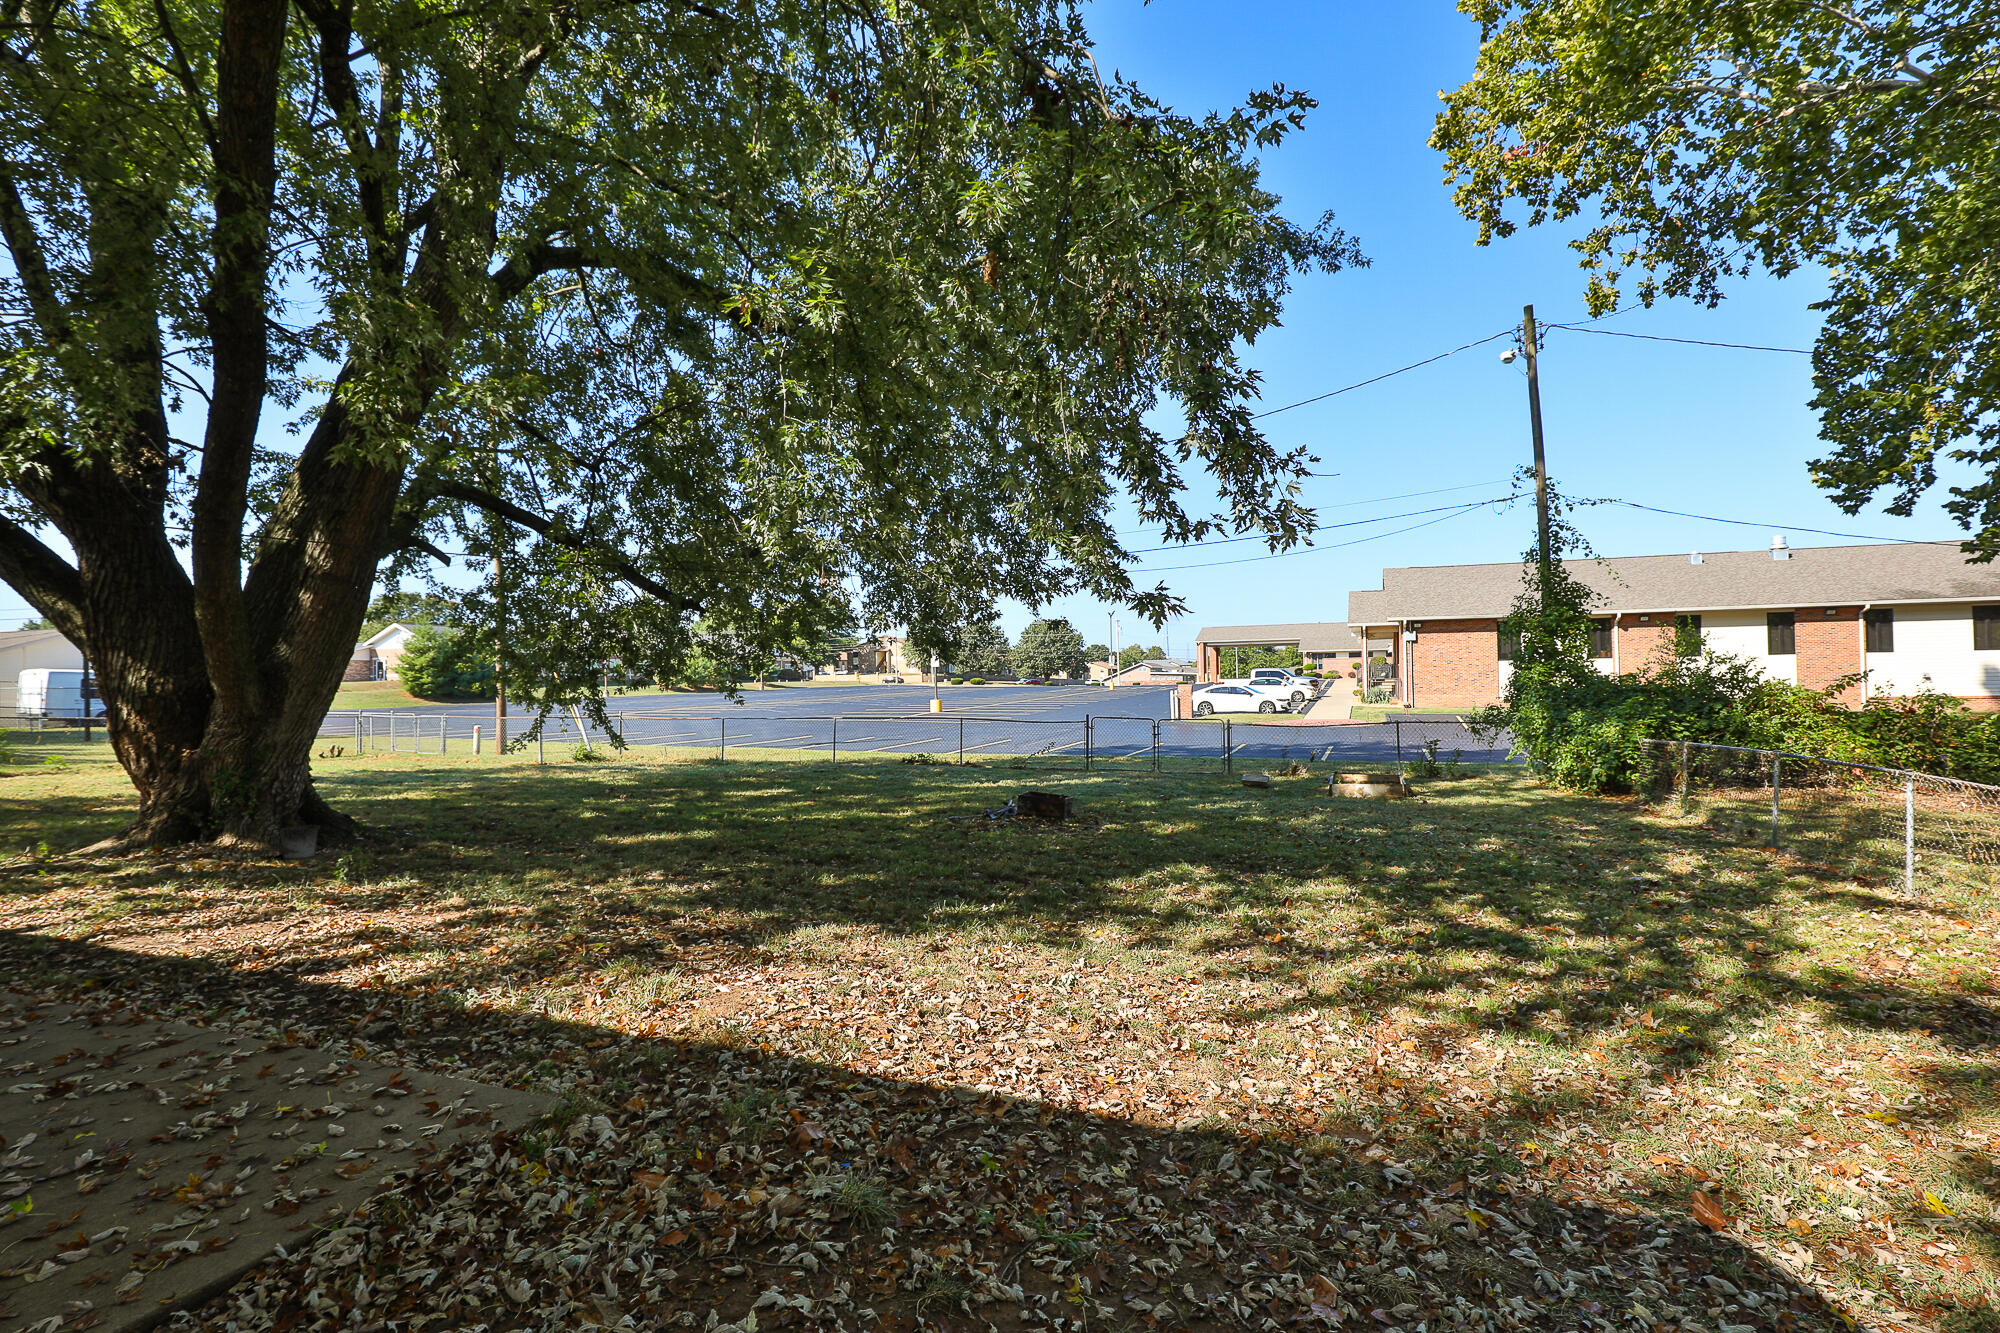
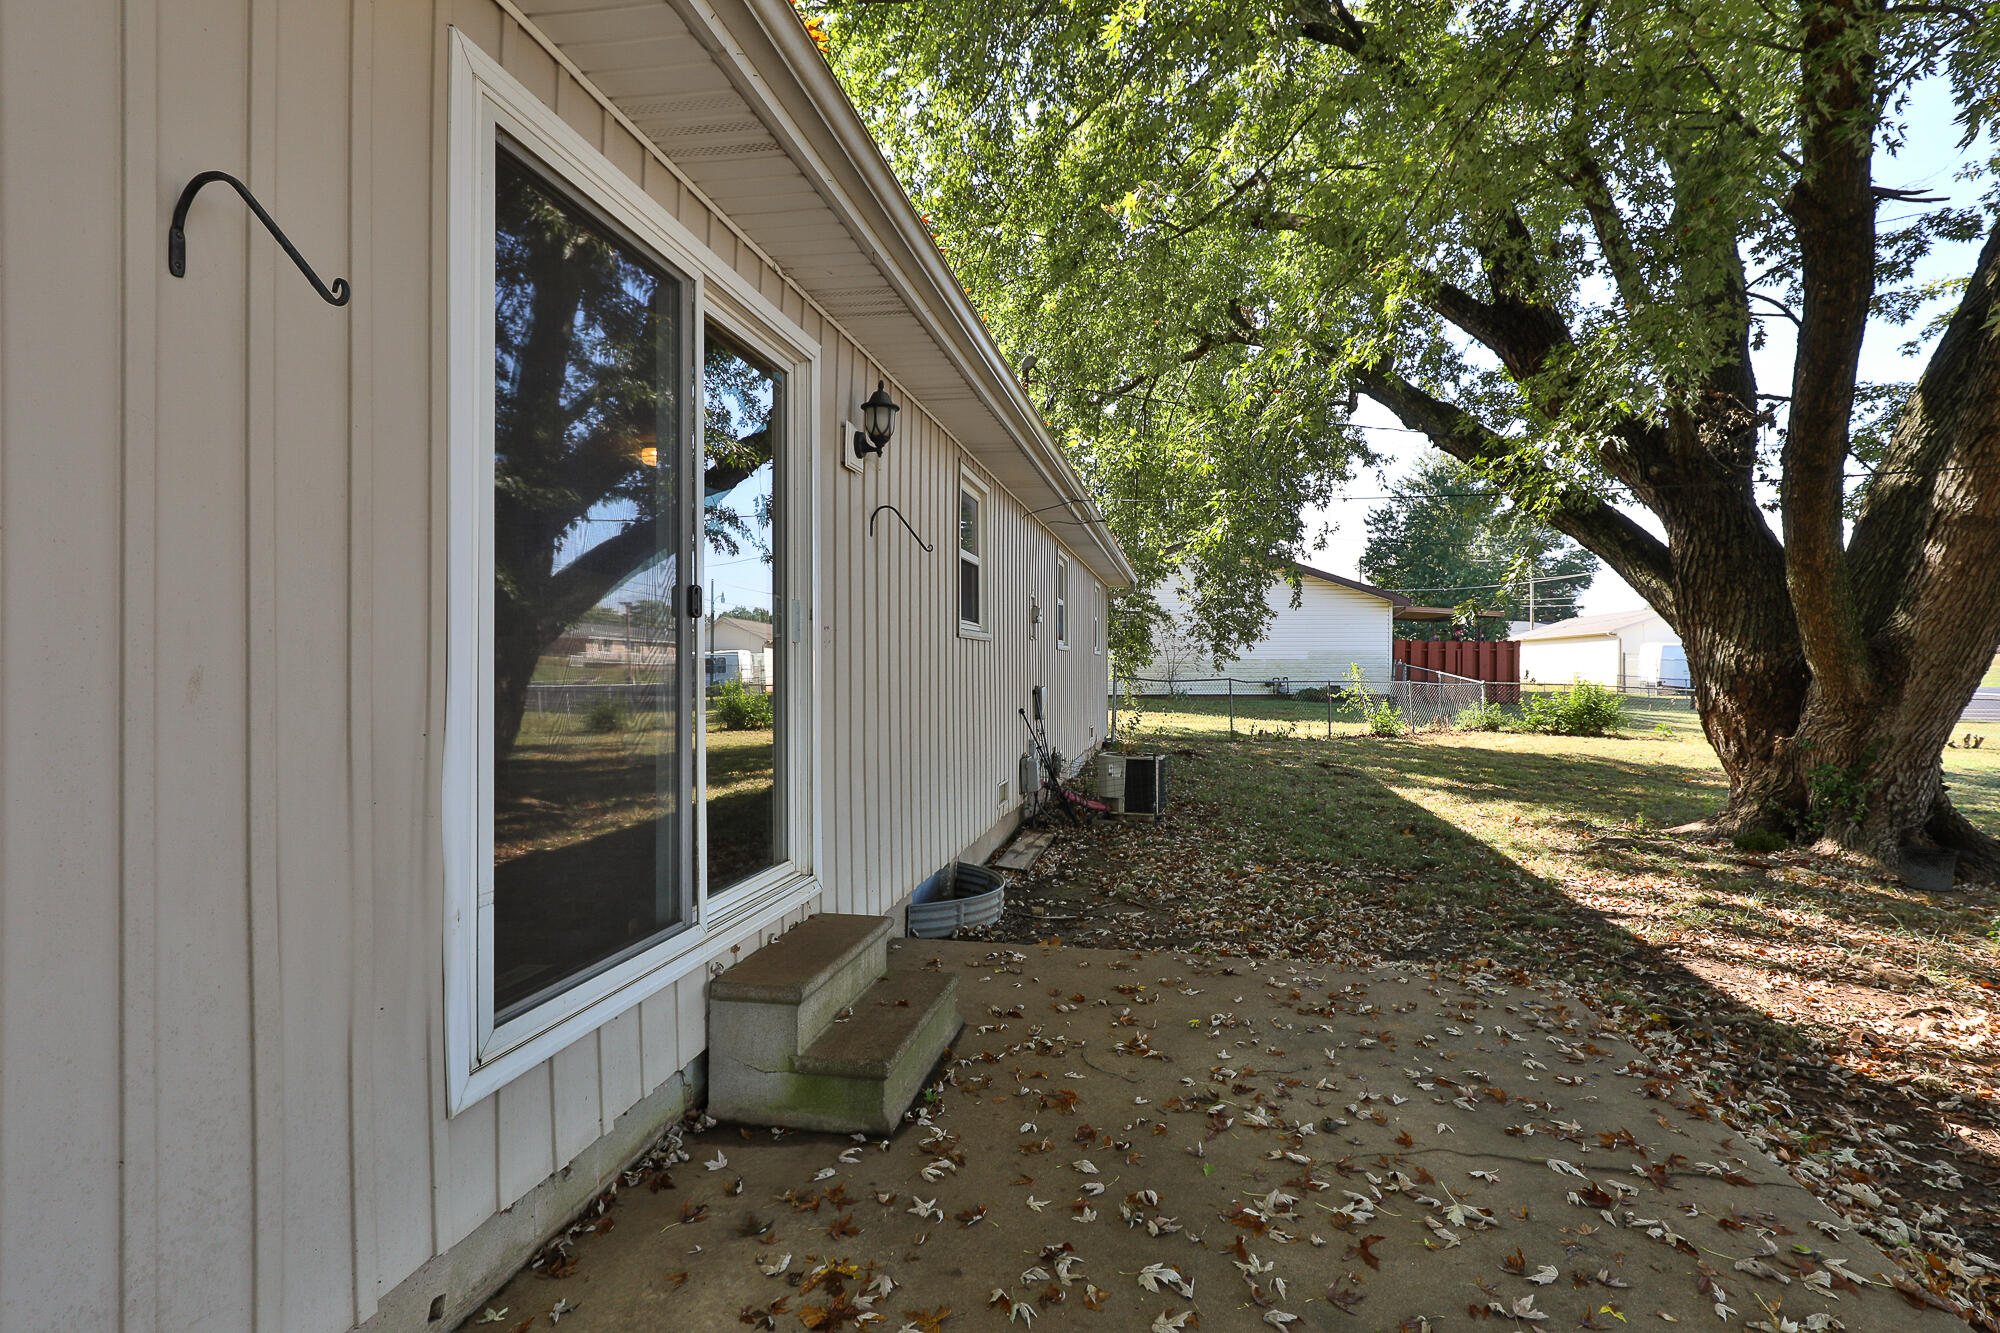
potted plant: none [133,830,201,867] -> present [1723,828,1792,869]

